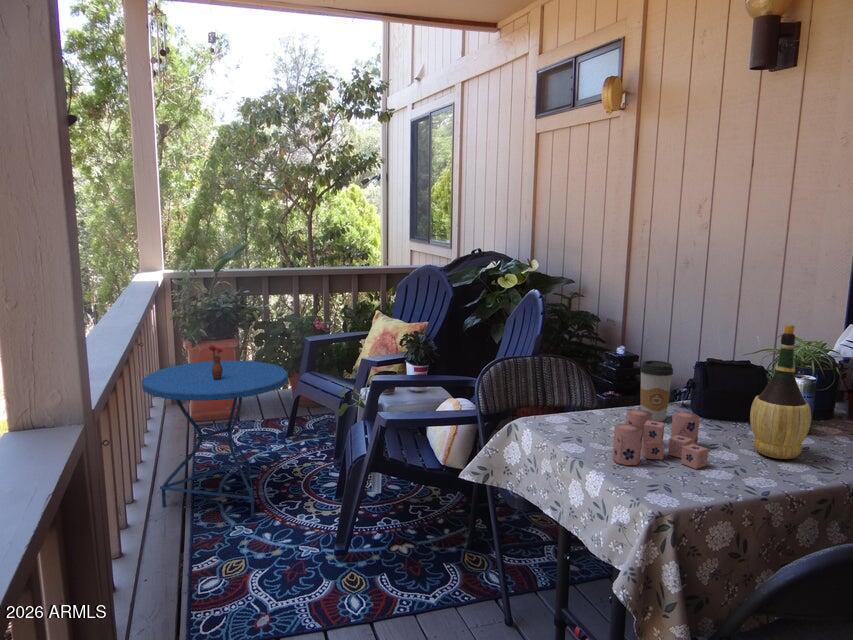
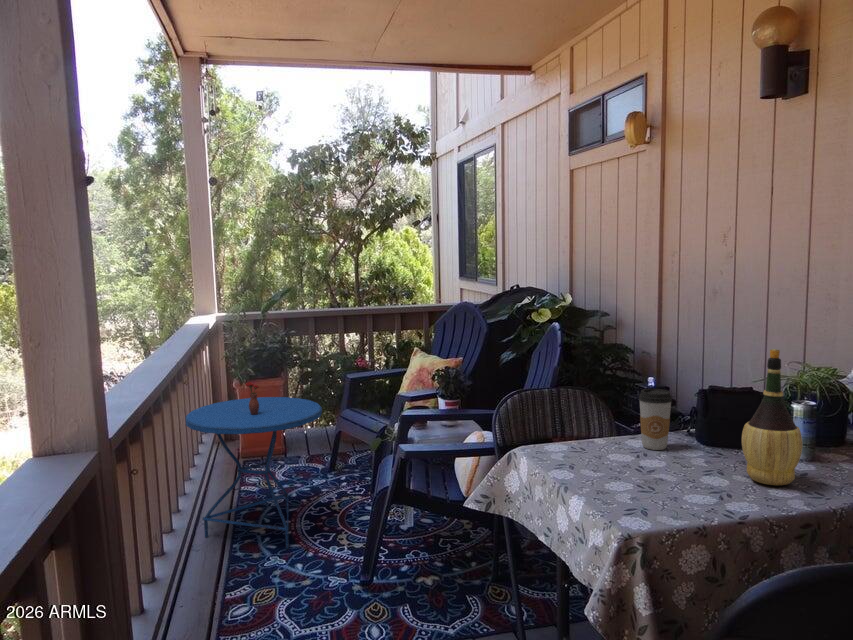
candle: present [612,410,708,469] -> none [599,436,694,494]

